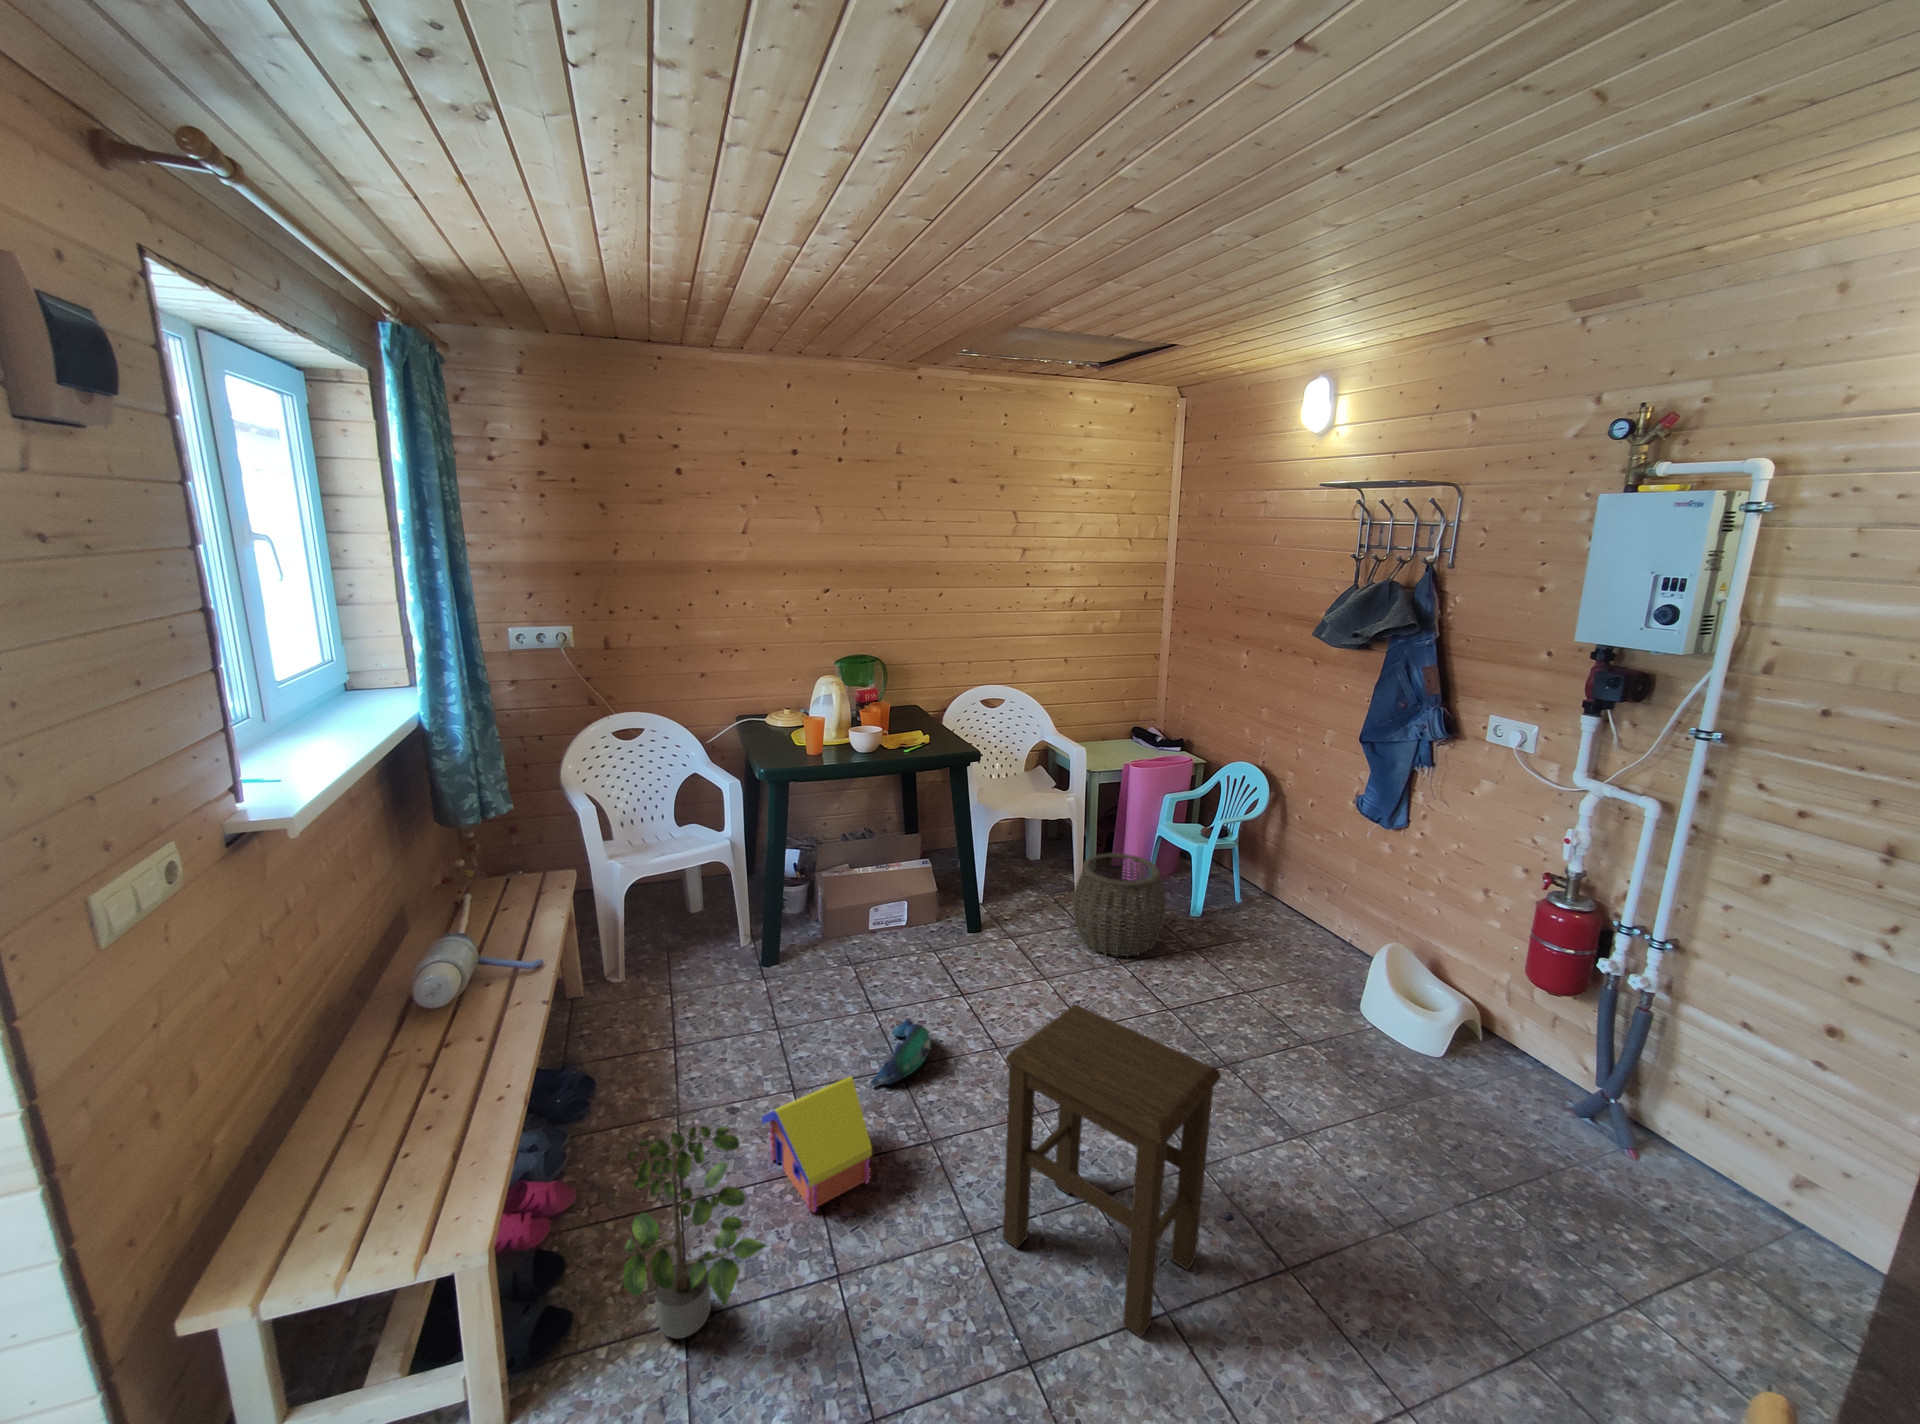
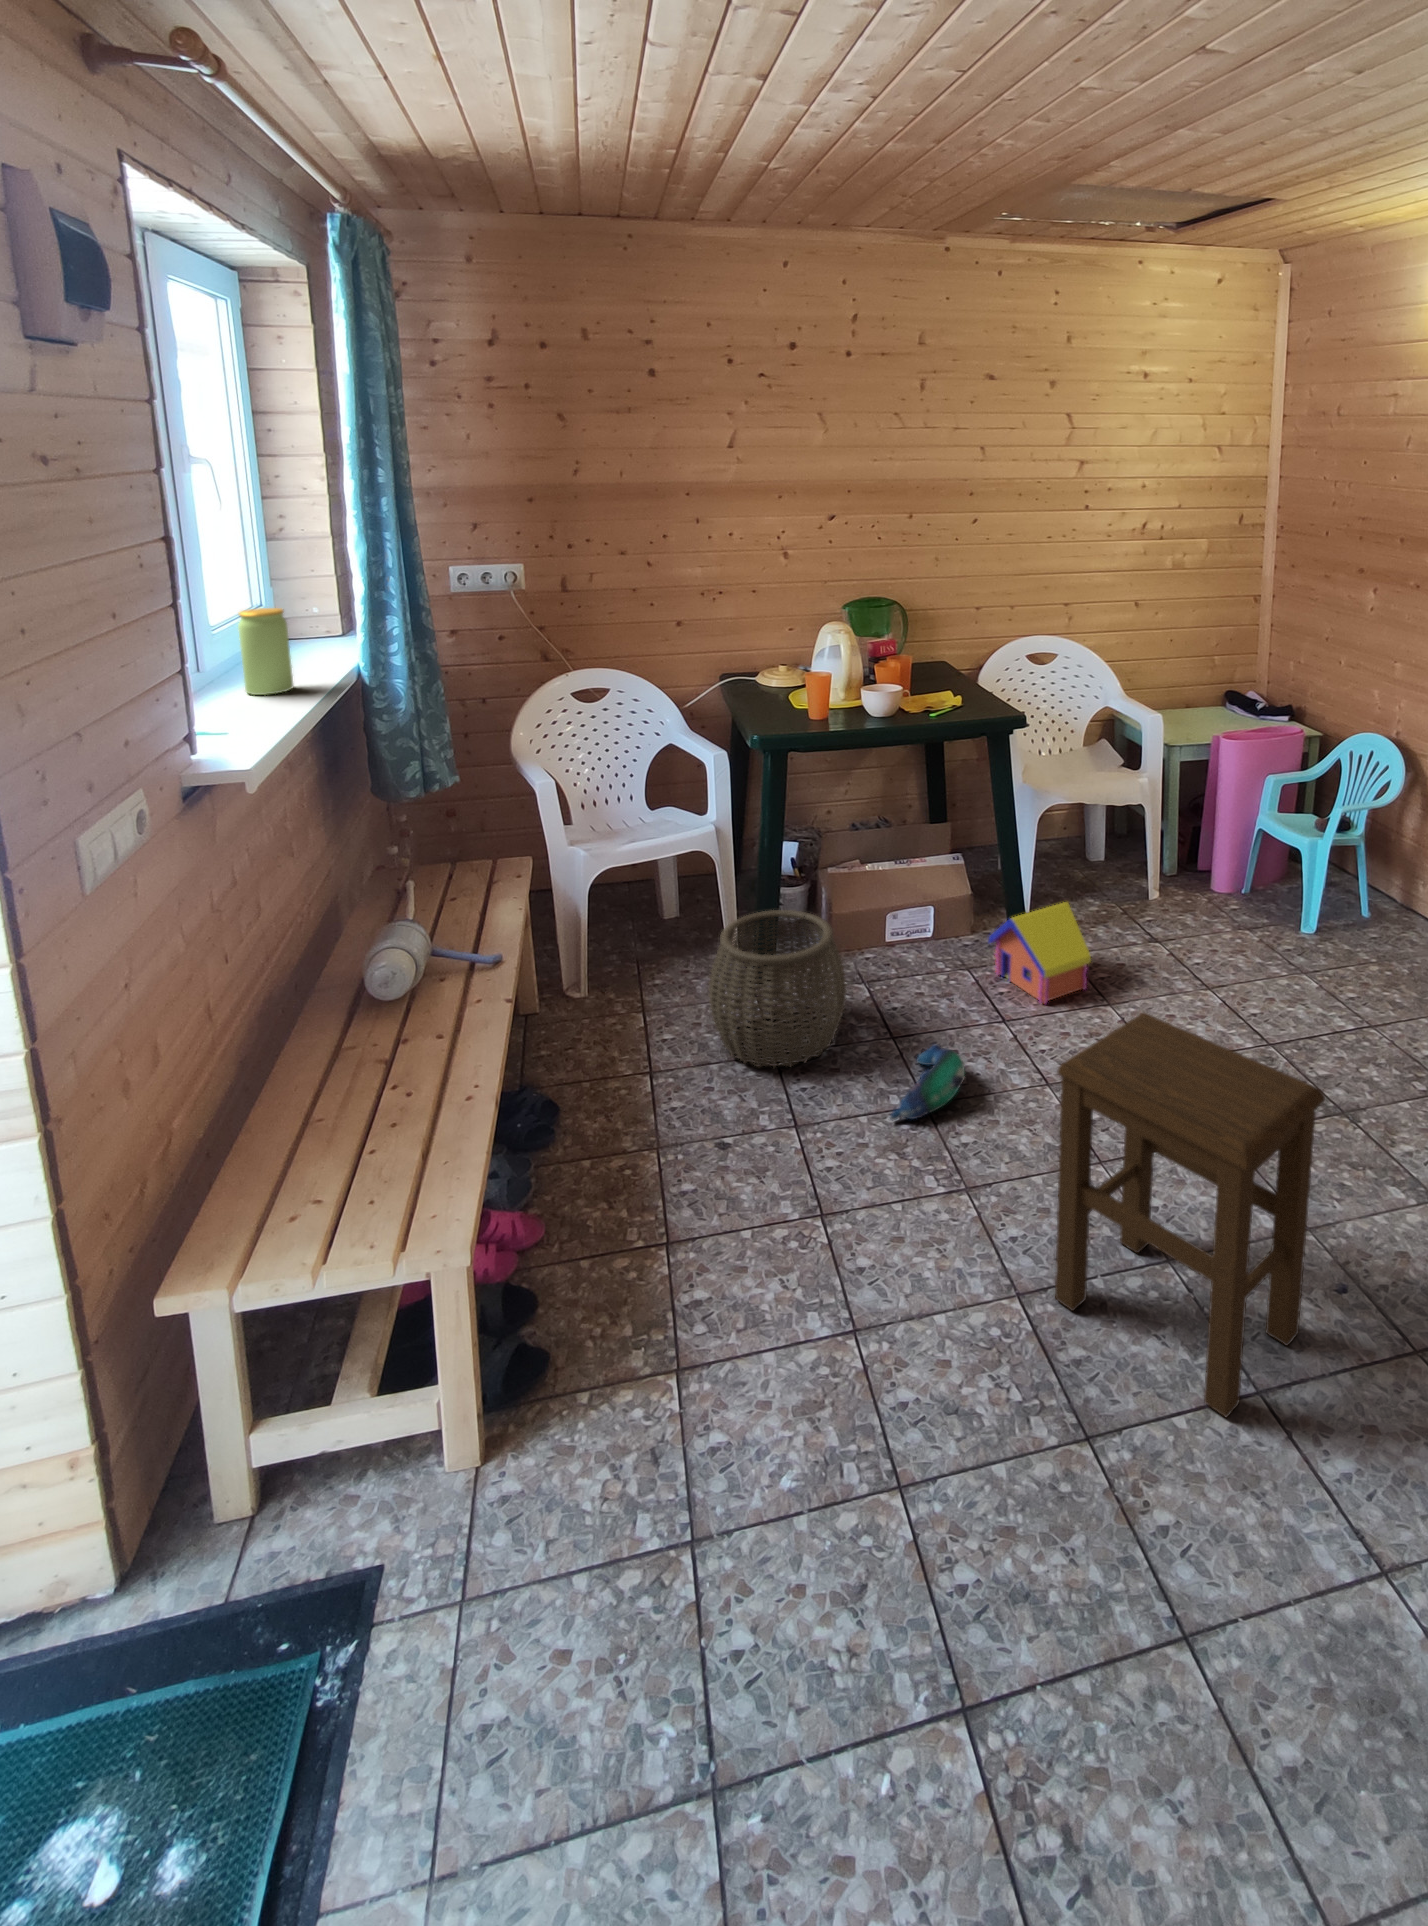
jar: none [296,668,351,744] -> present [238,608,293,695]
woven basket: present [1072,853,1166,957] -> present [708,910,847,1067]
toy house: present [762,1077,872,1212] -> present [989,902,1091,1004]
potted plant: present [623,1125,767,1339] -> none [608,1125,776,1388]

